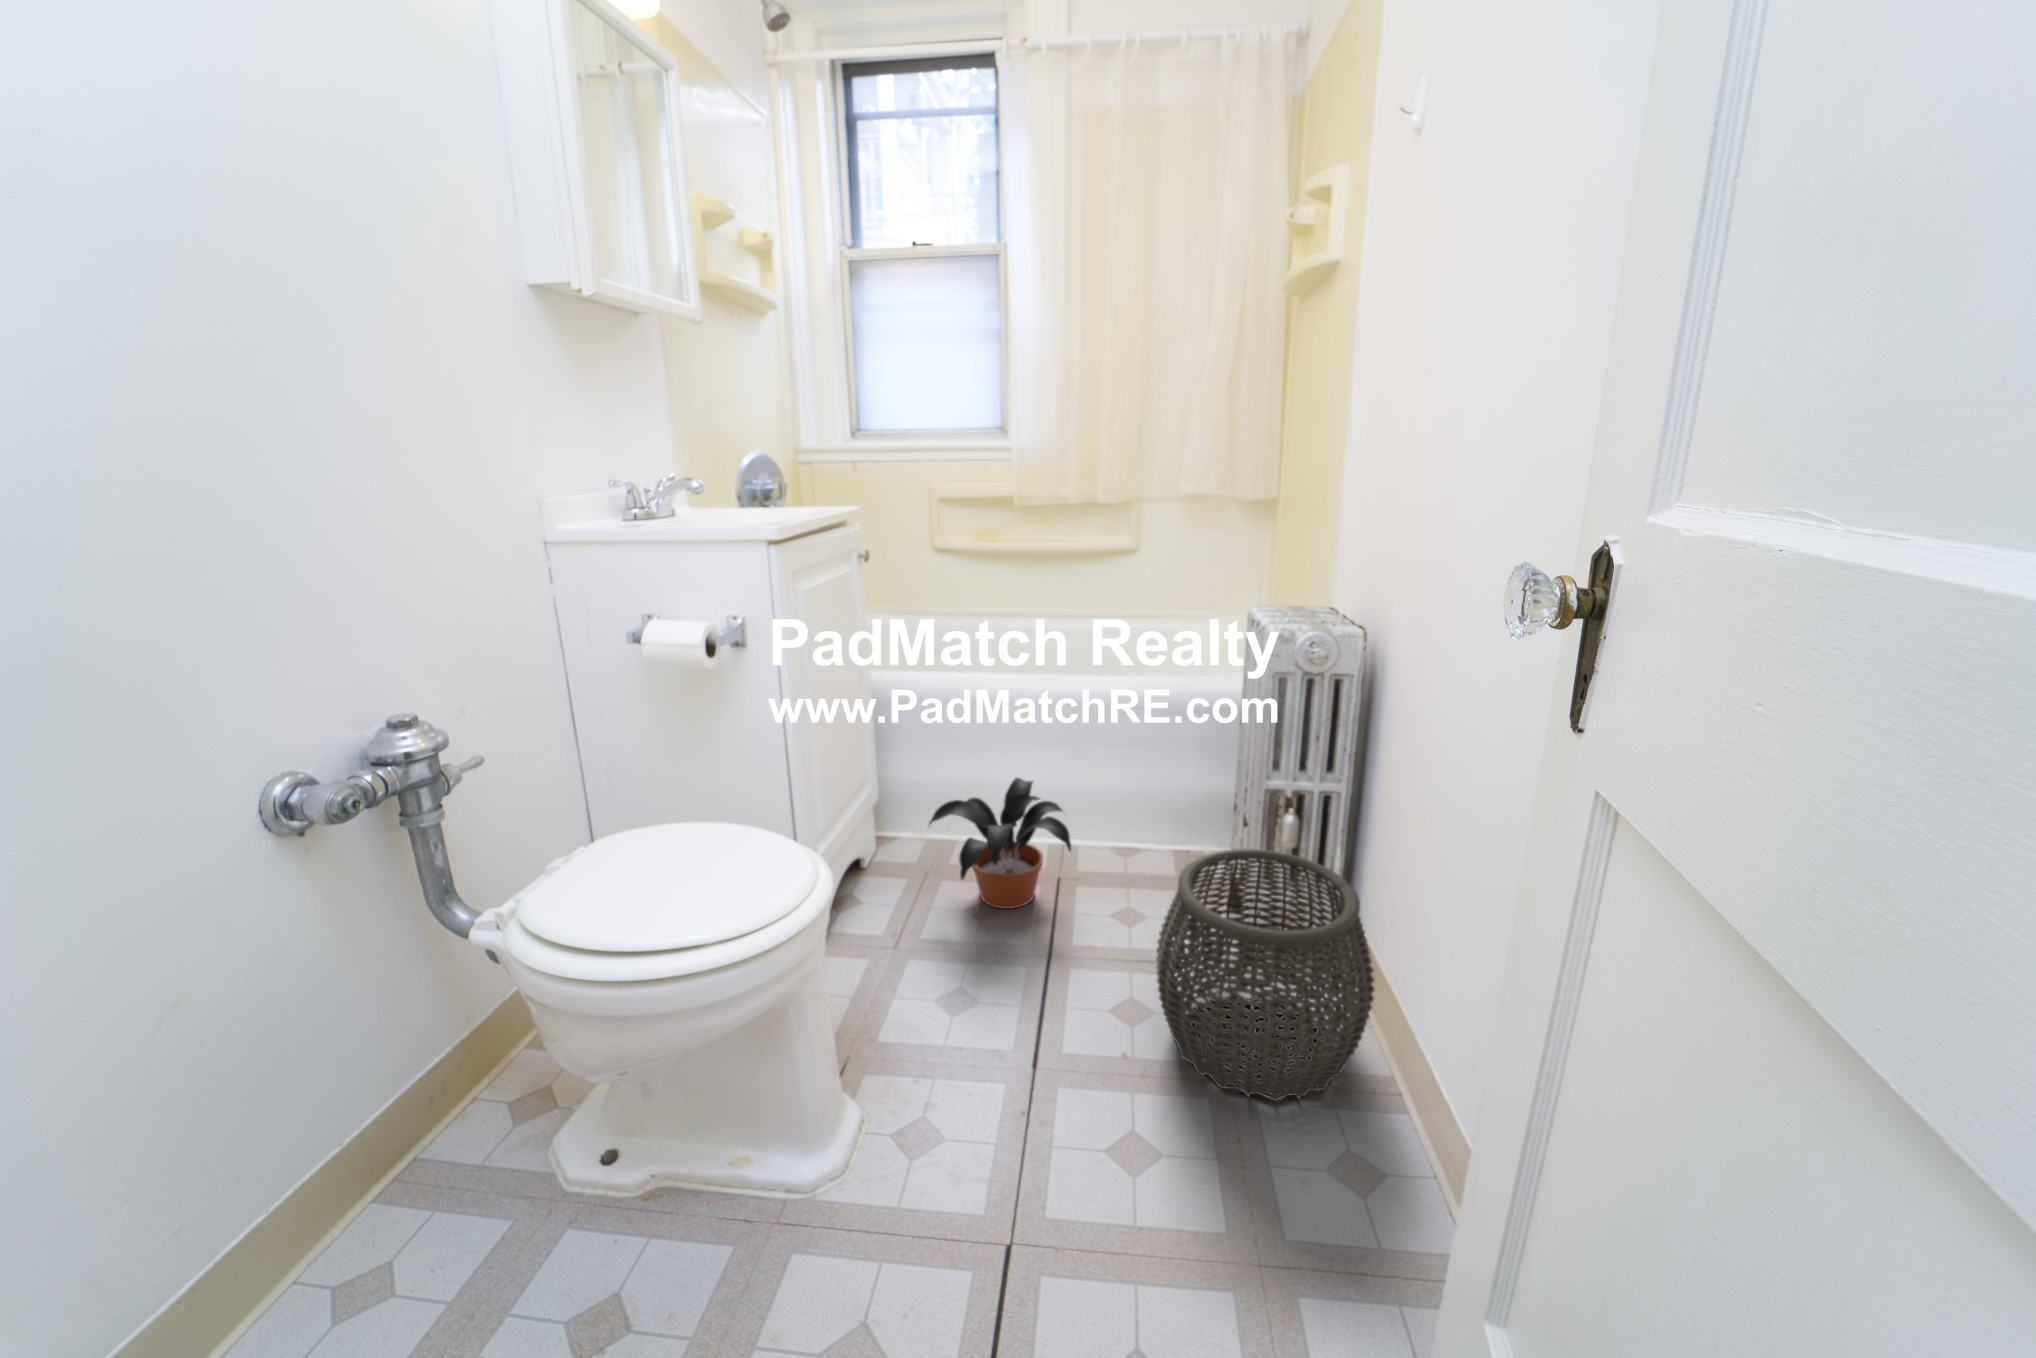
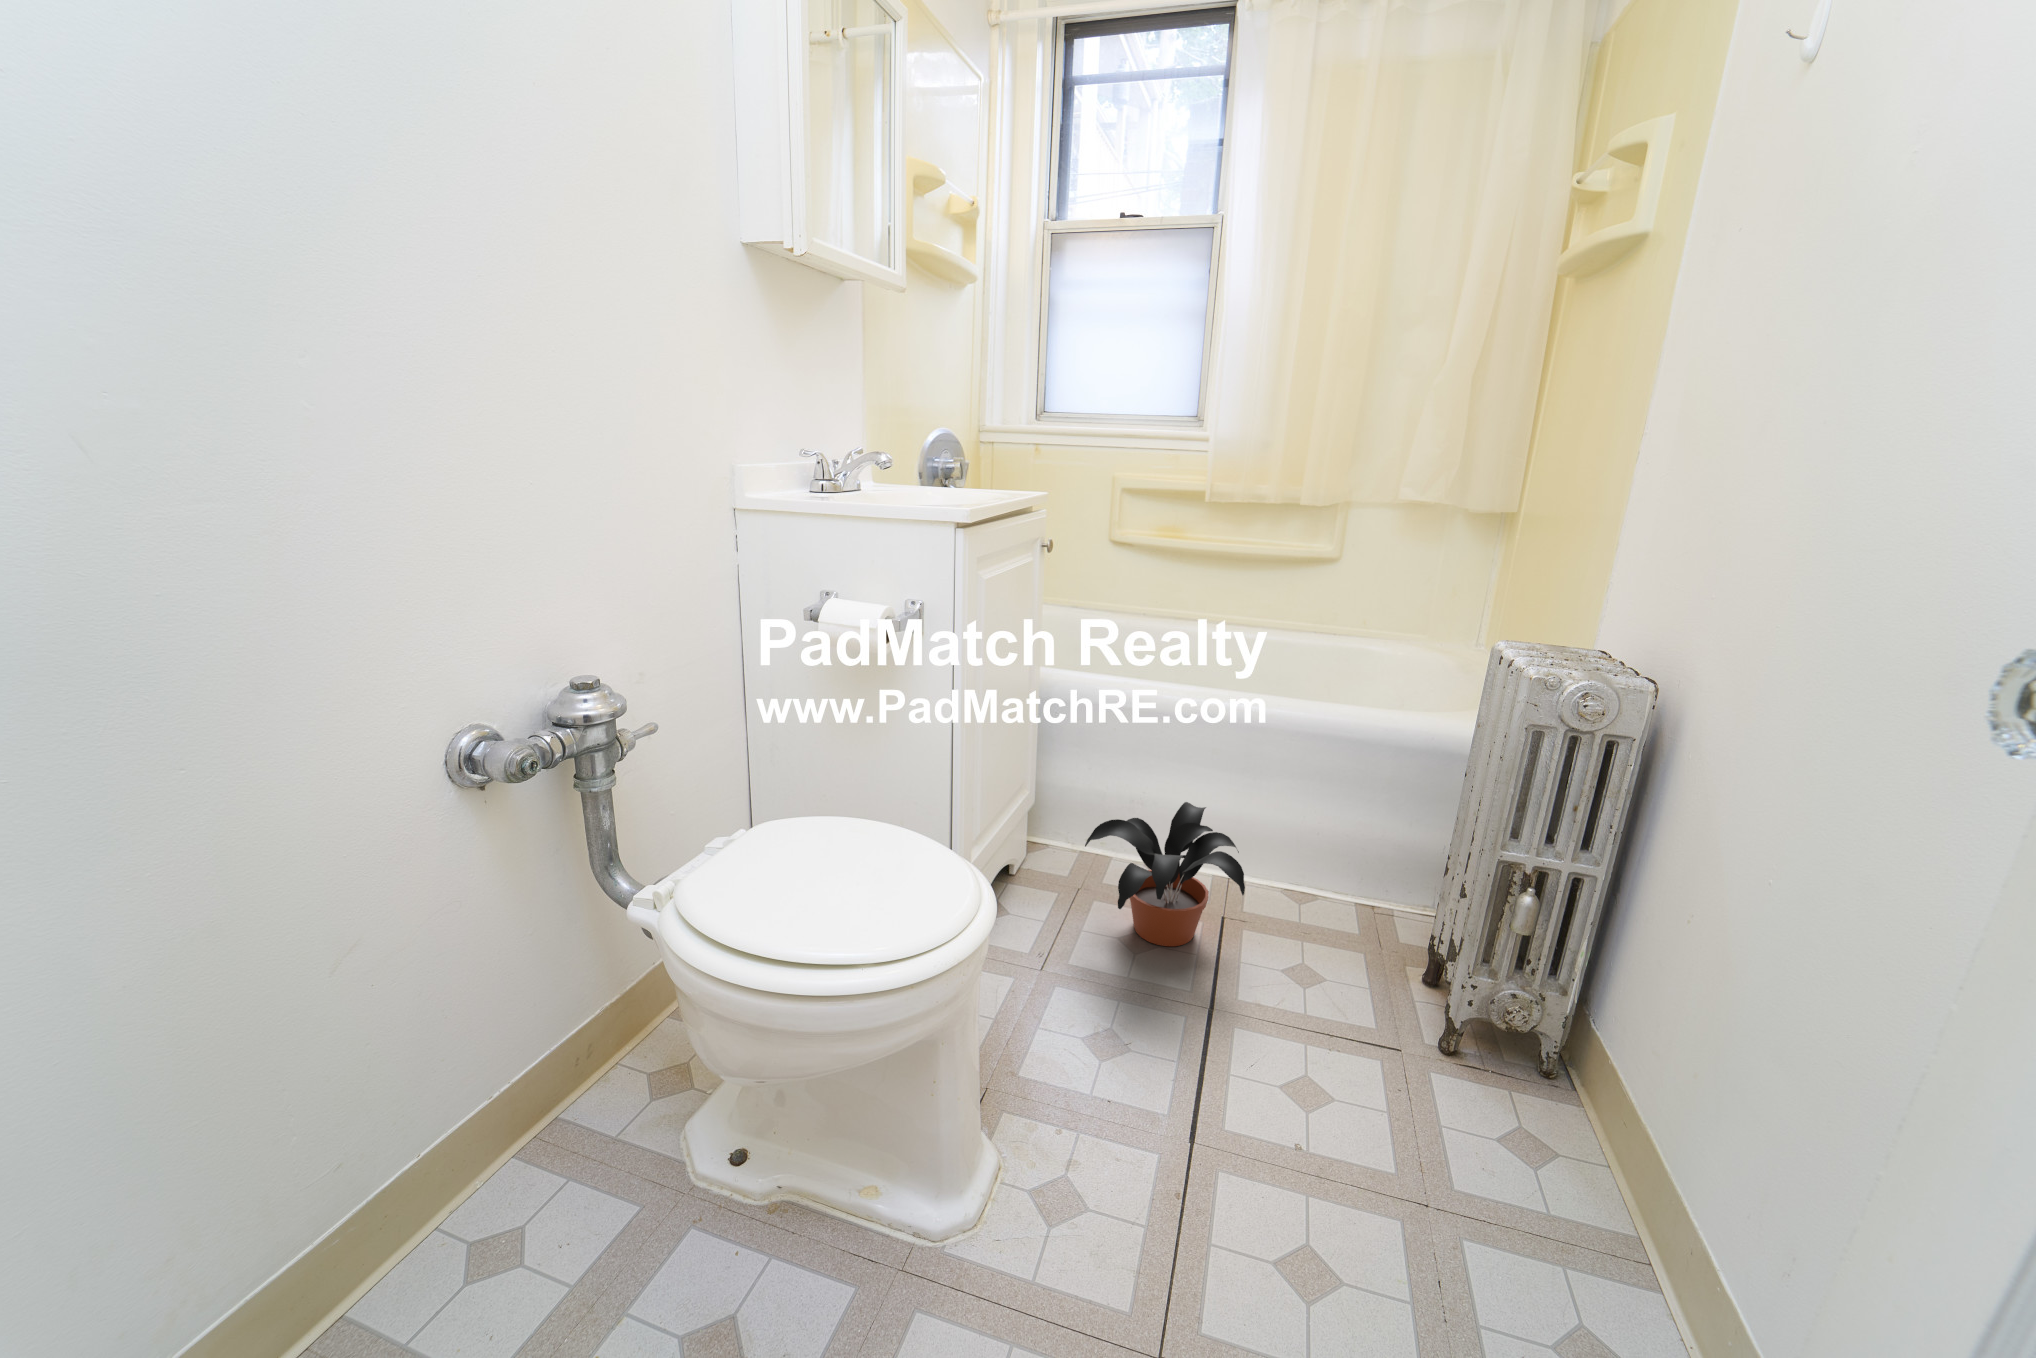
woven basket: present [1156,849,1375,1101] -> none [1345,928,1638,1250]

